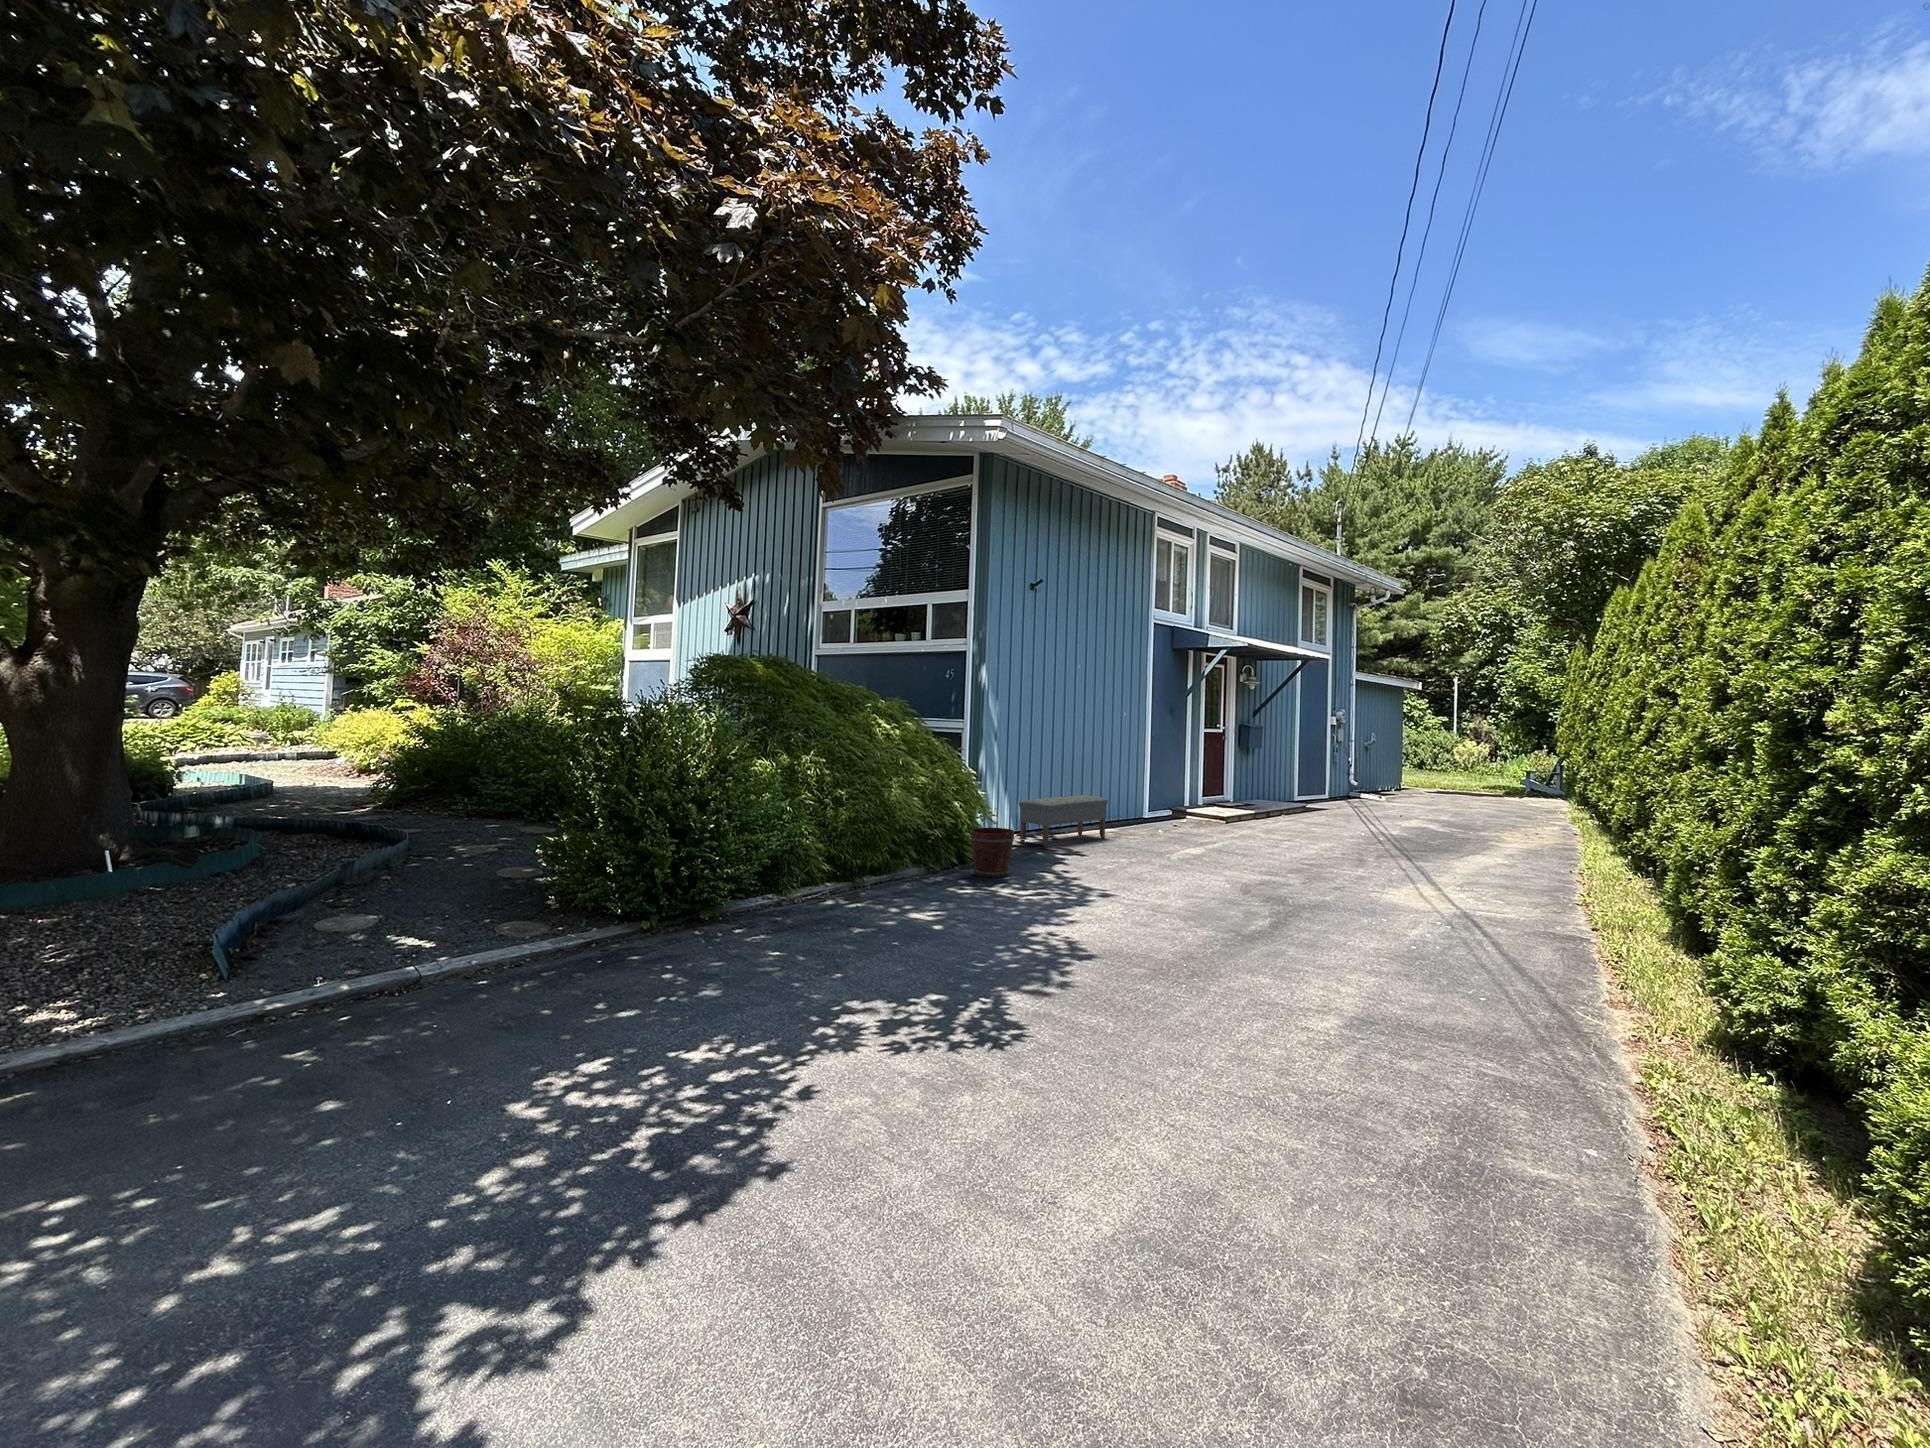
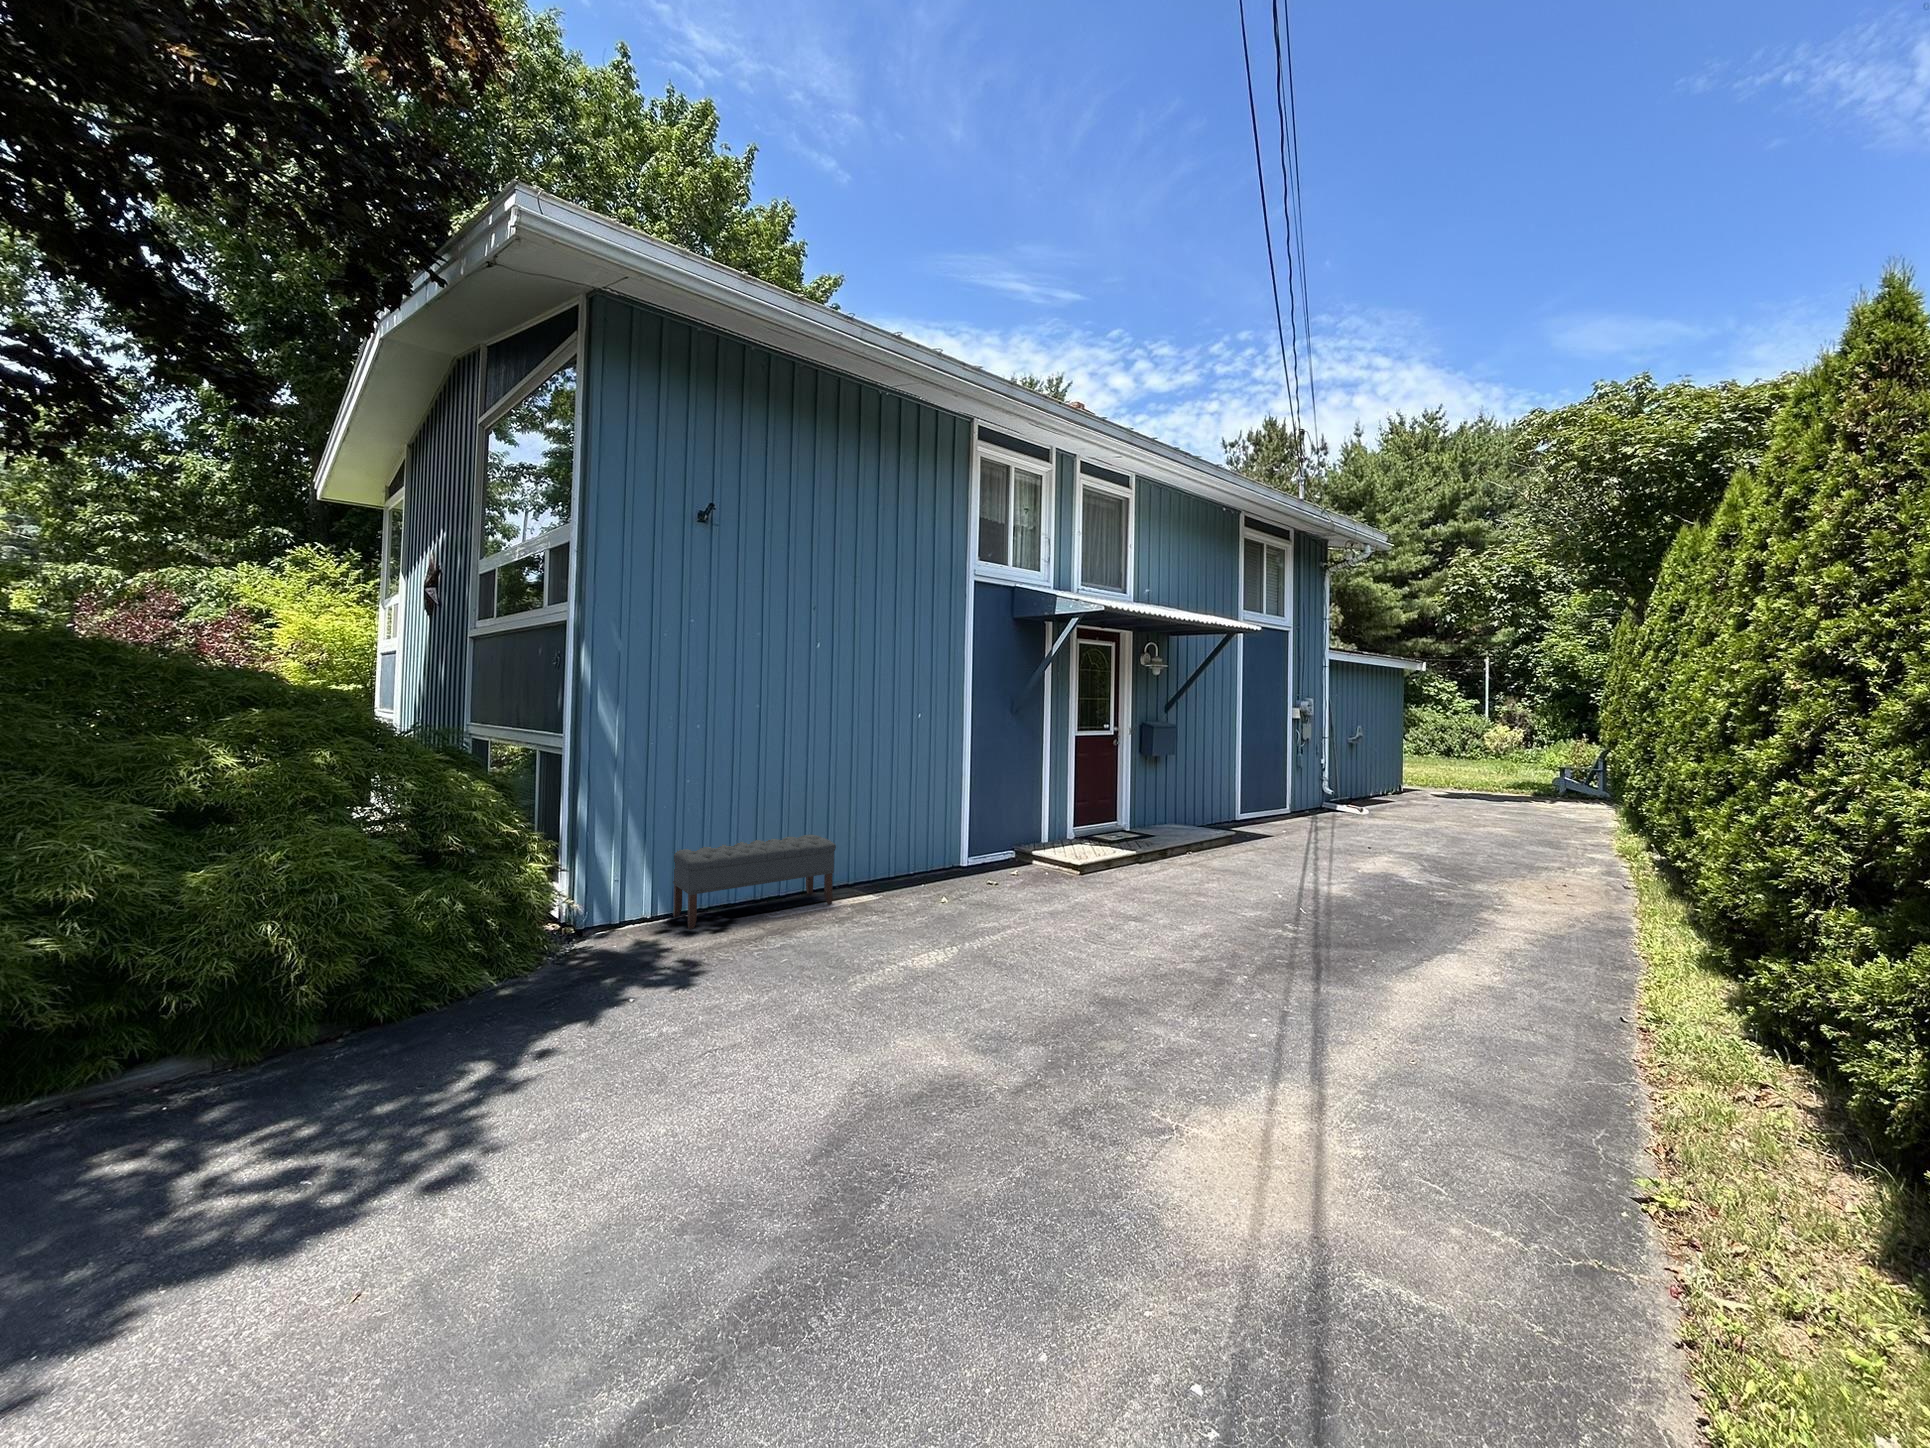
bucket: present [970,827,1015,877] -> none [338,933,450,1044]

